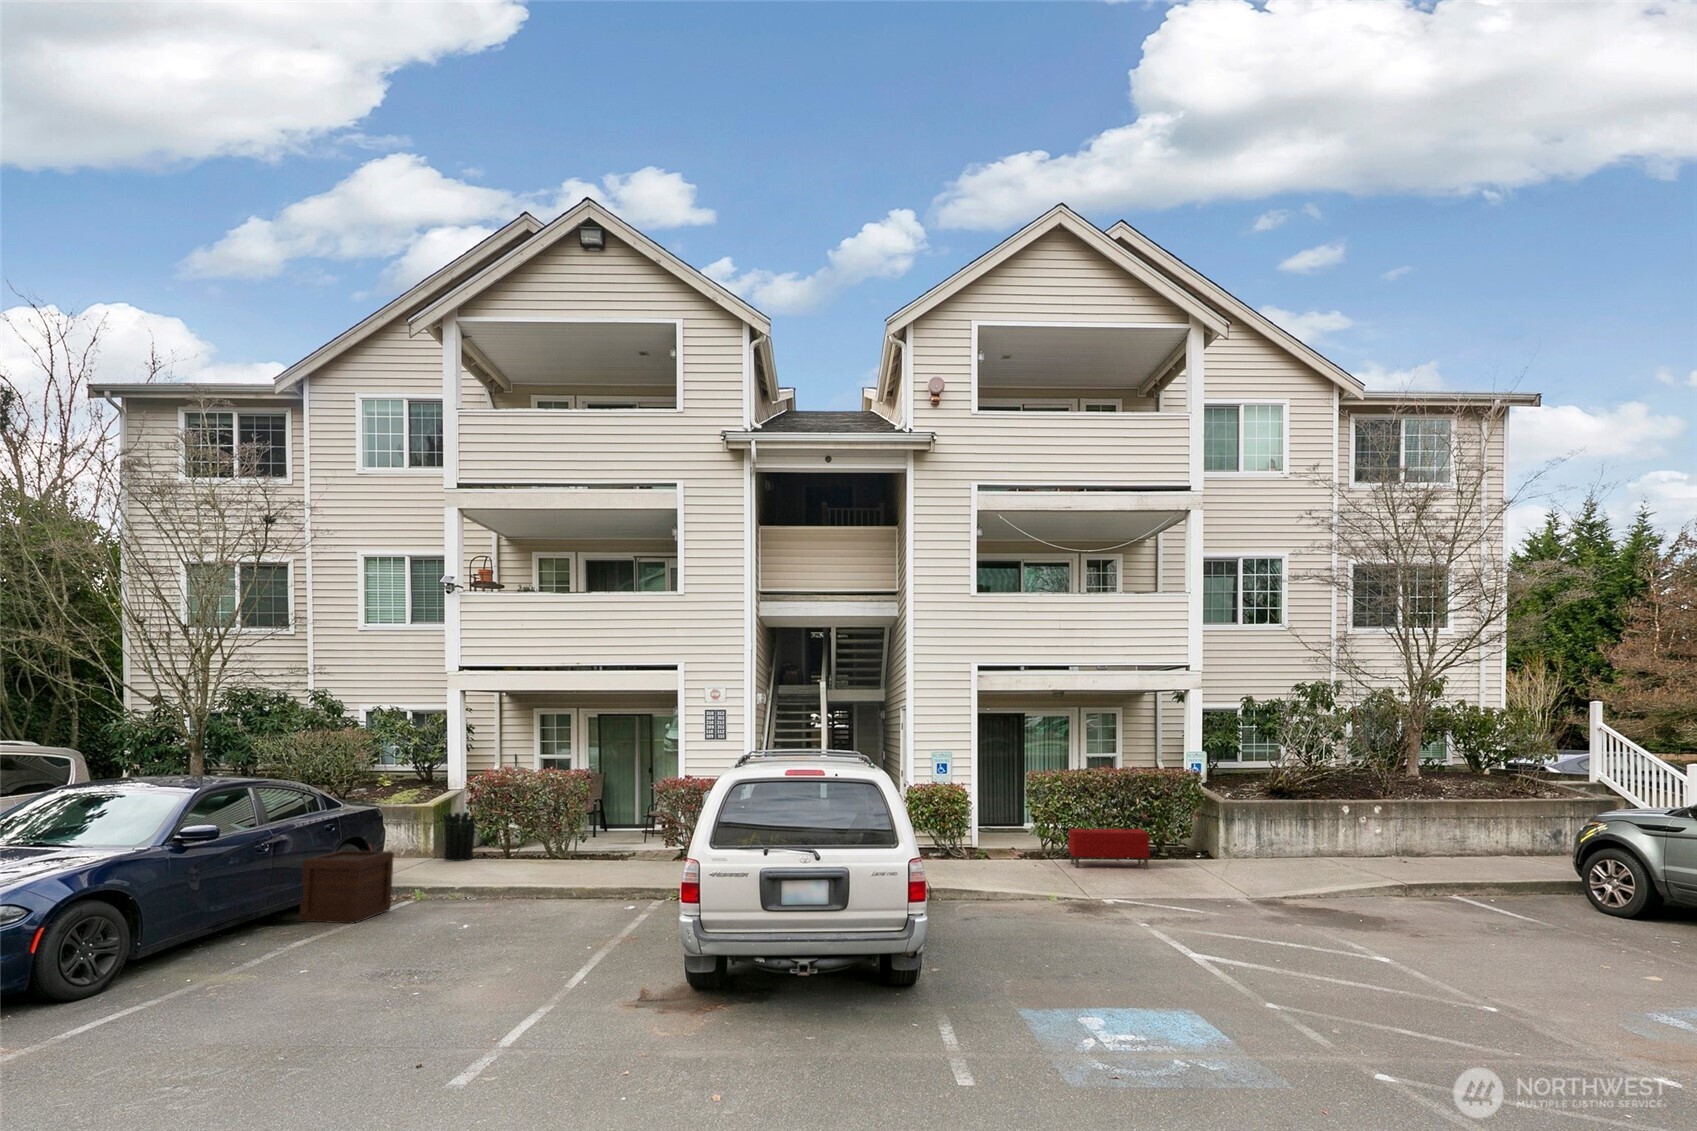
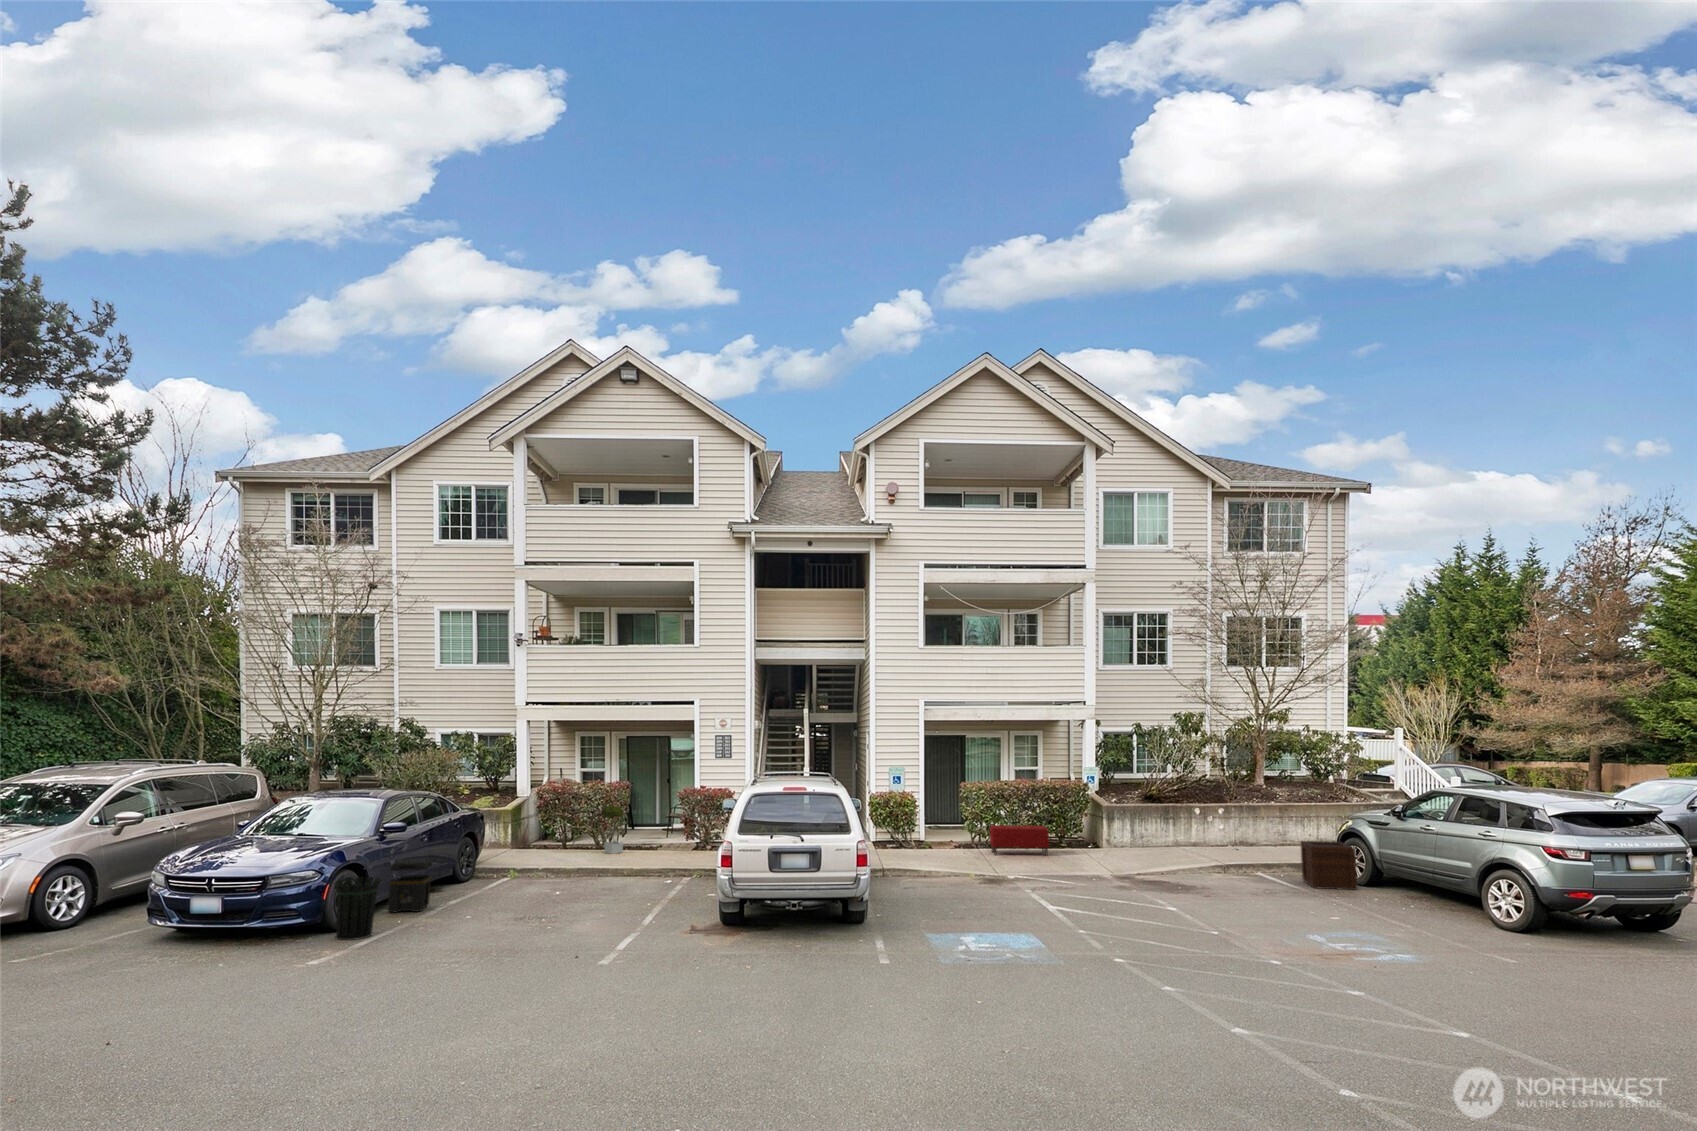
potted tree: none [554,800,583,865] -> present [603,805,624,854]
waste bin: present [443,812,476,861] -> present [334,877,381,940]
wooden crate: present [299,850,394,923] -> present [1300,841,1357,890]
toolbox: none [203,879,276,960] -> present [388,858,432,913]

